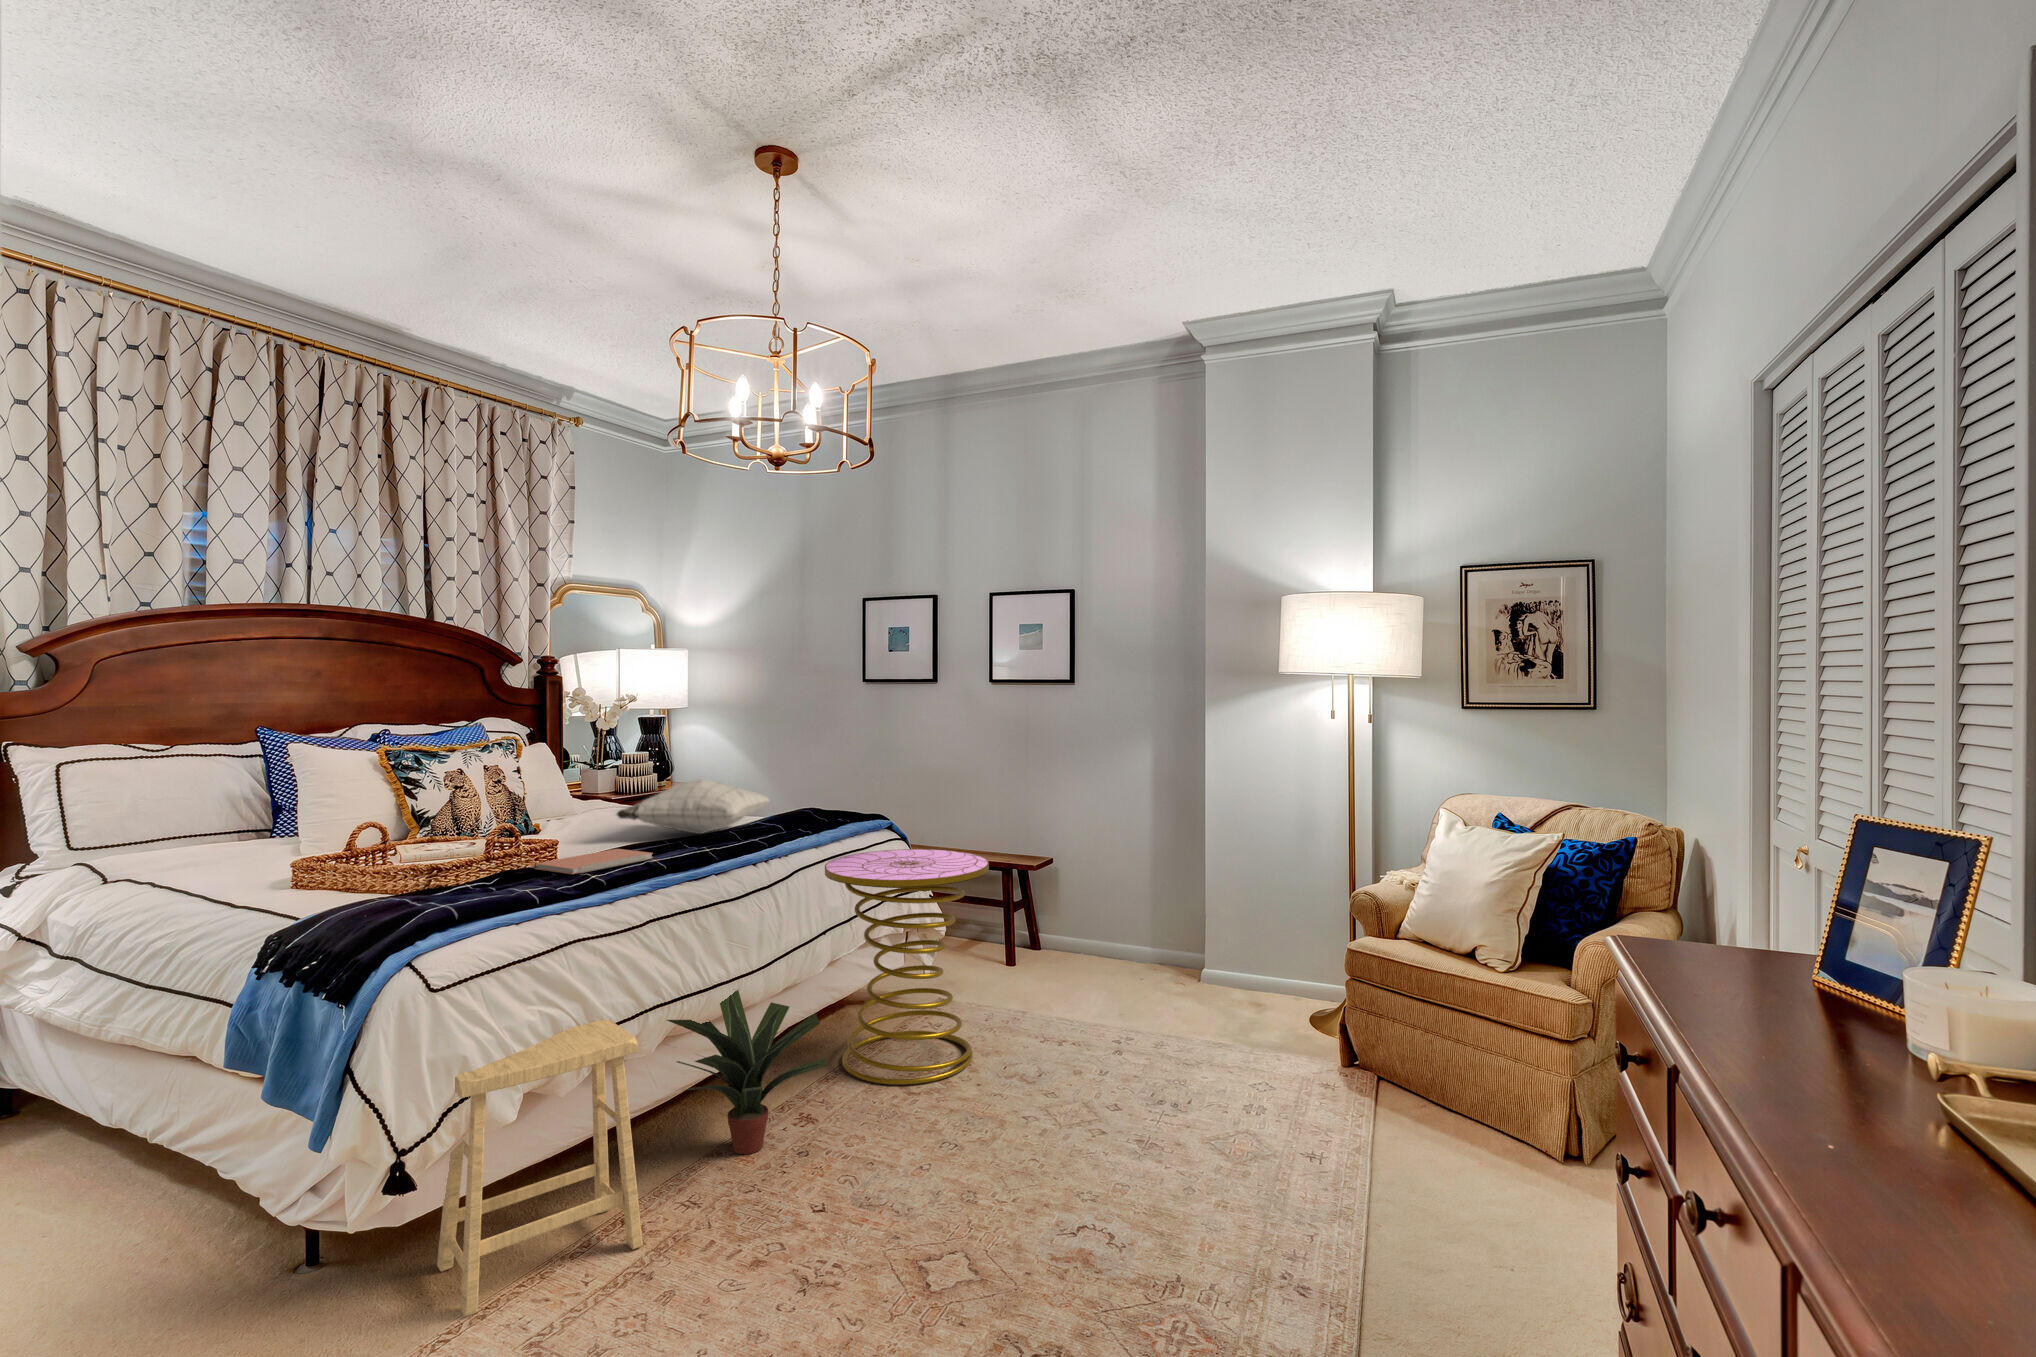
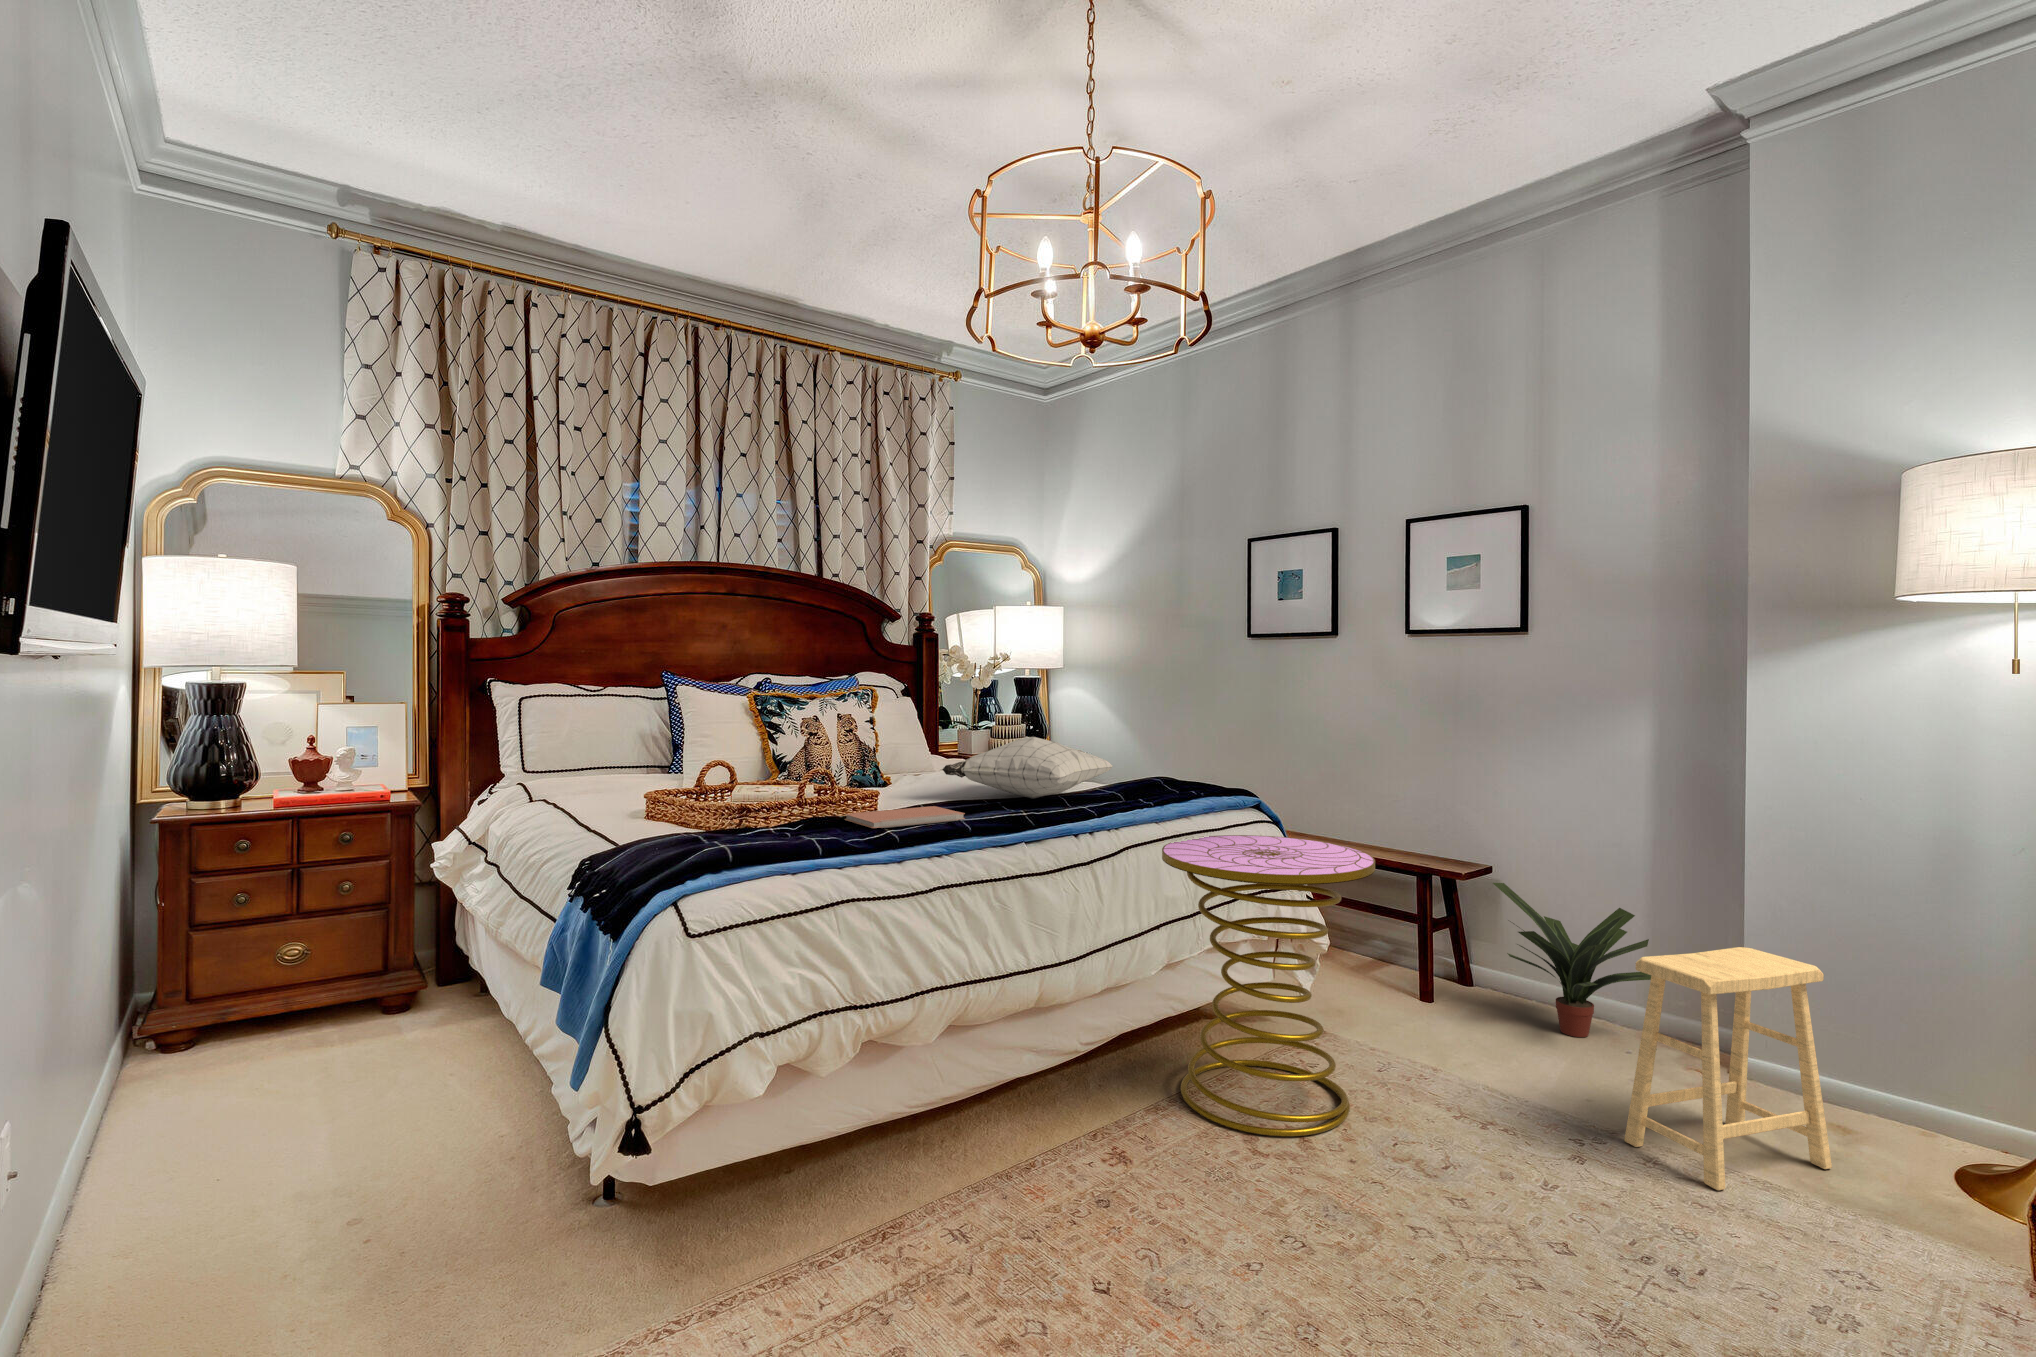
potted plant: present [667,990,826,1154] -> present [1493,883,1651,1037]
footstool: present [437,1020,643,1317] -> present [1624,947,1832,1190]

